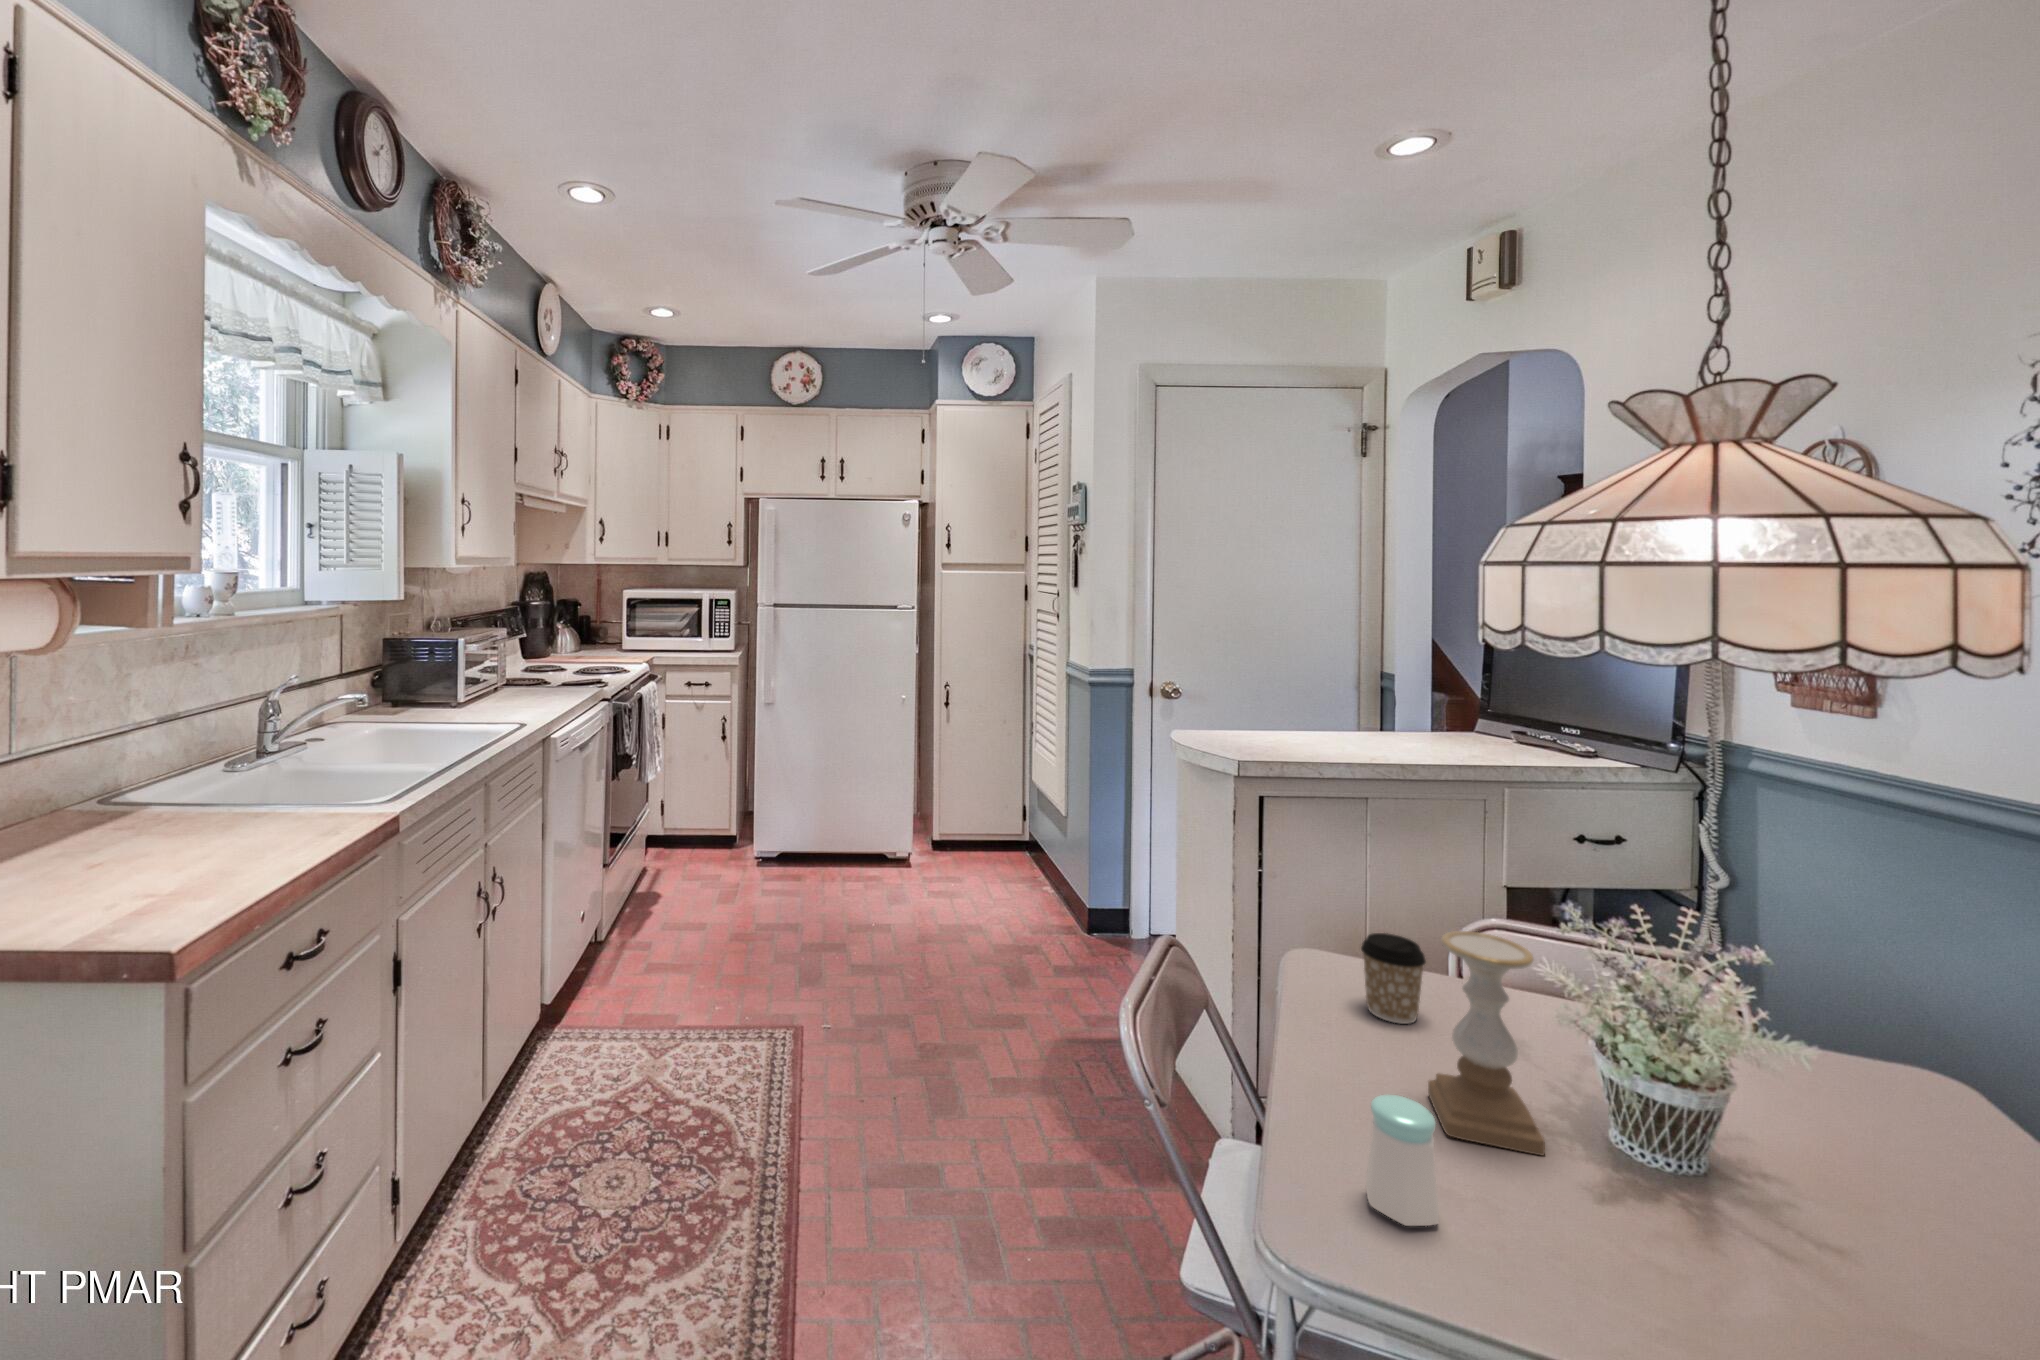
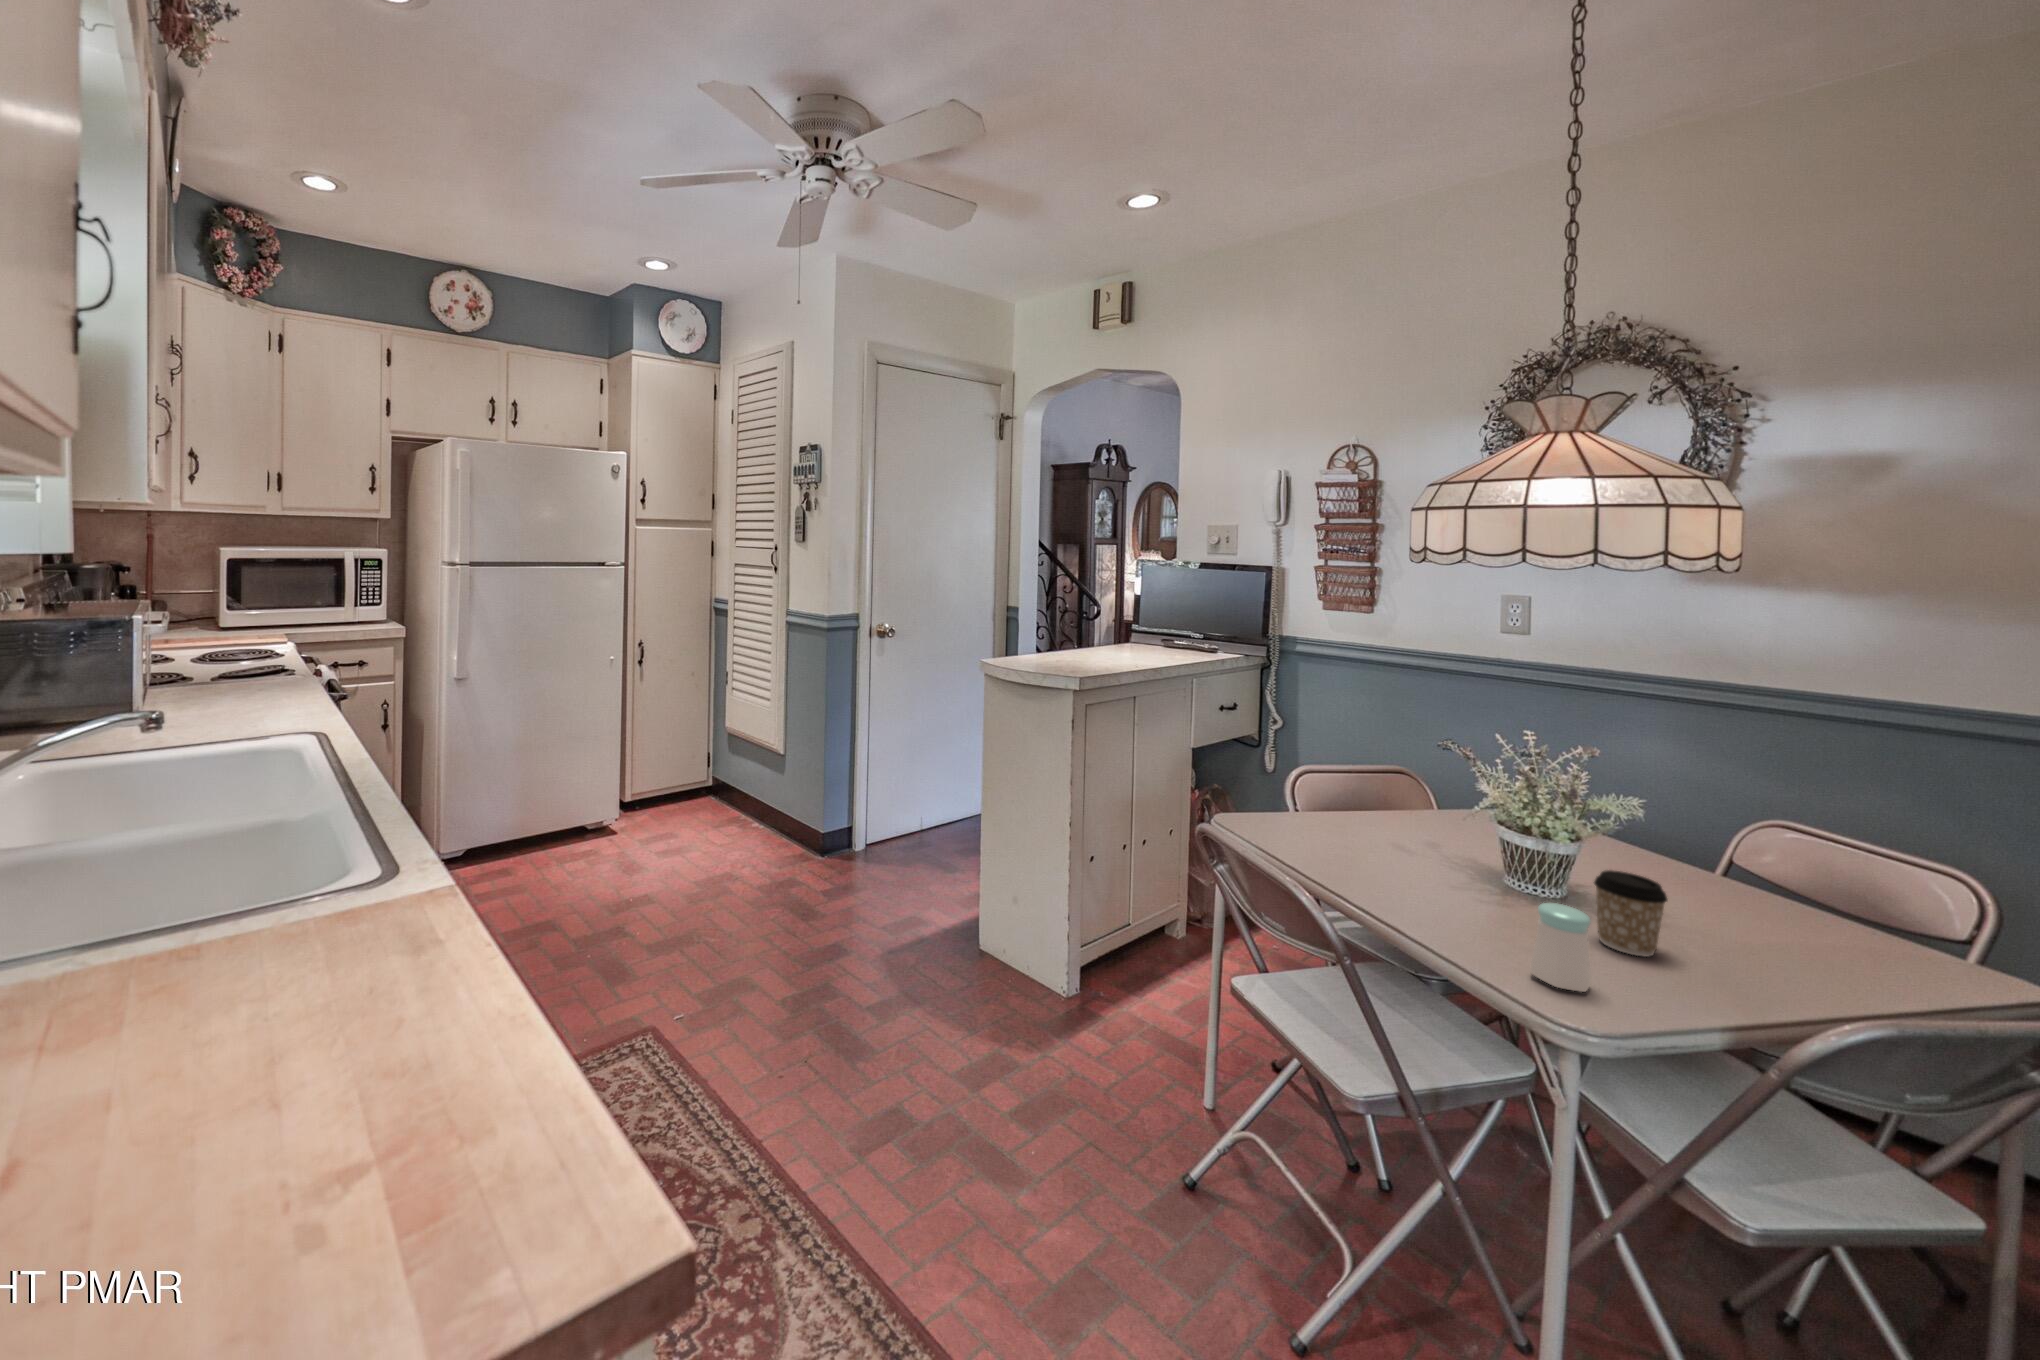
candle holder: present [1428,931,1545,1155] -> none [1433,779,1530,924]
coffee cup: present [1361,933,1426,1024] -> present [1594,870,1667,957]

